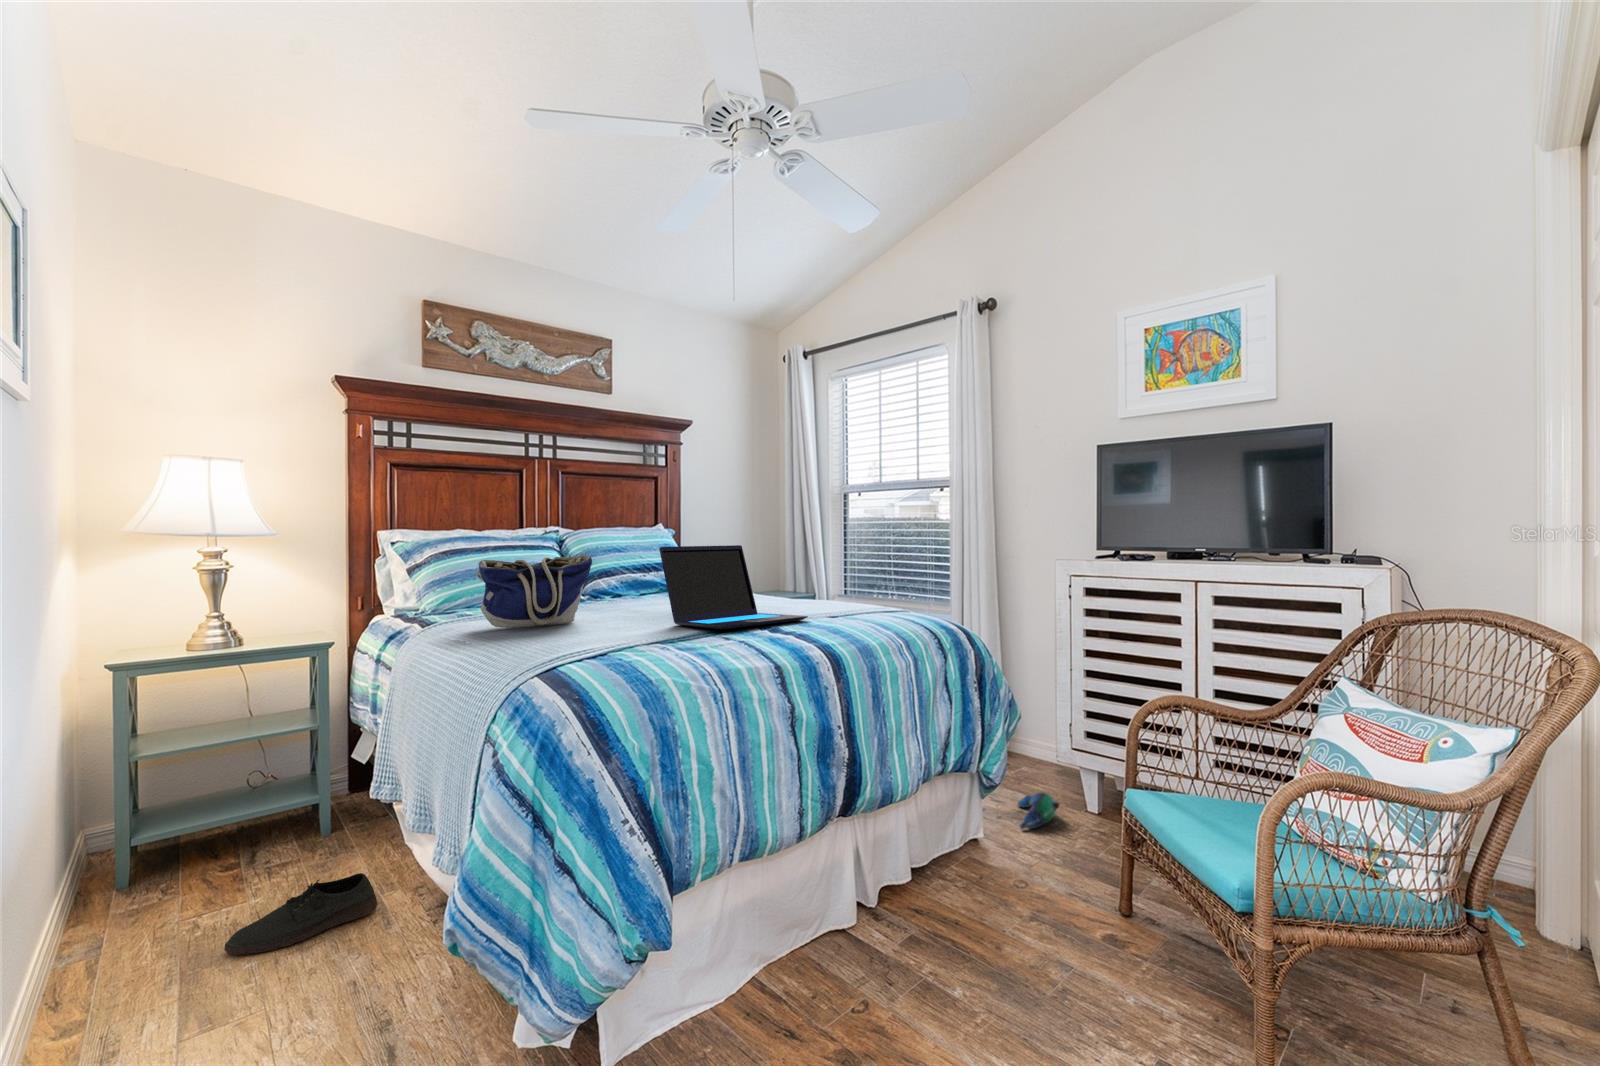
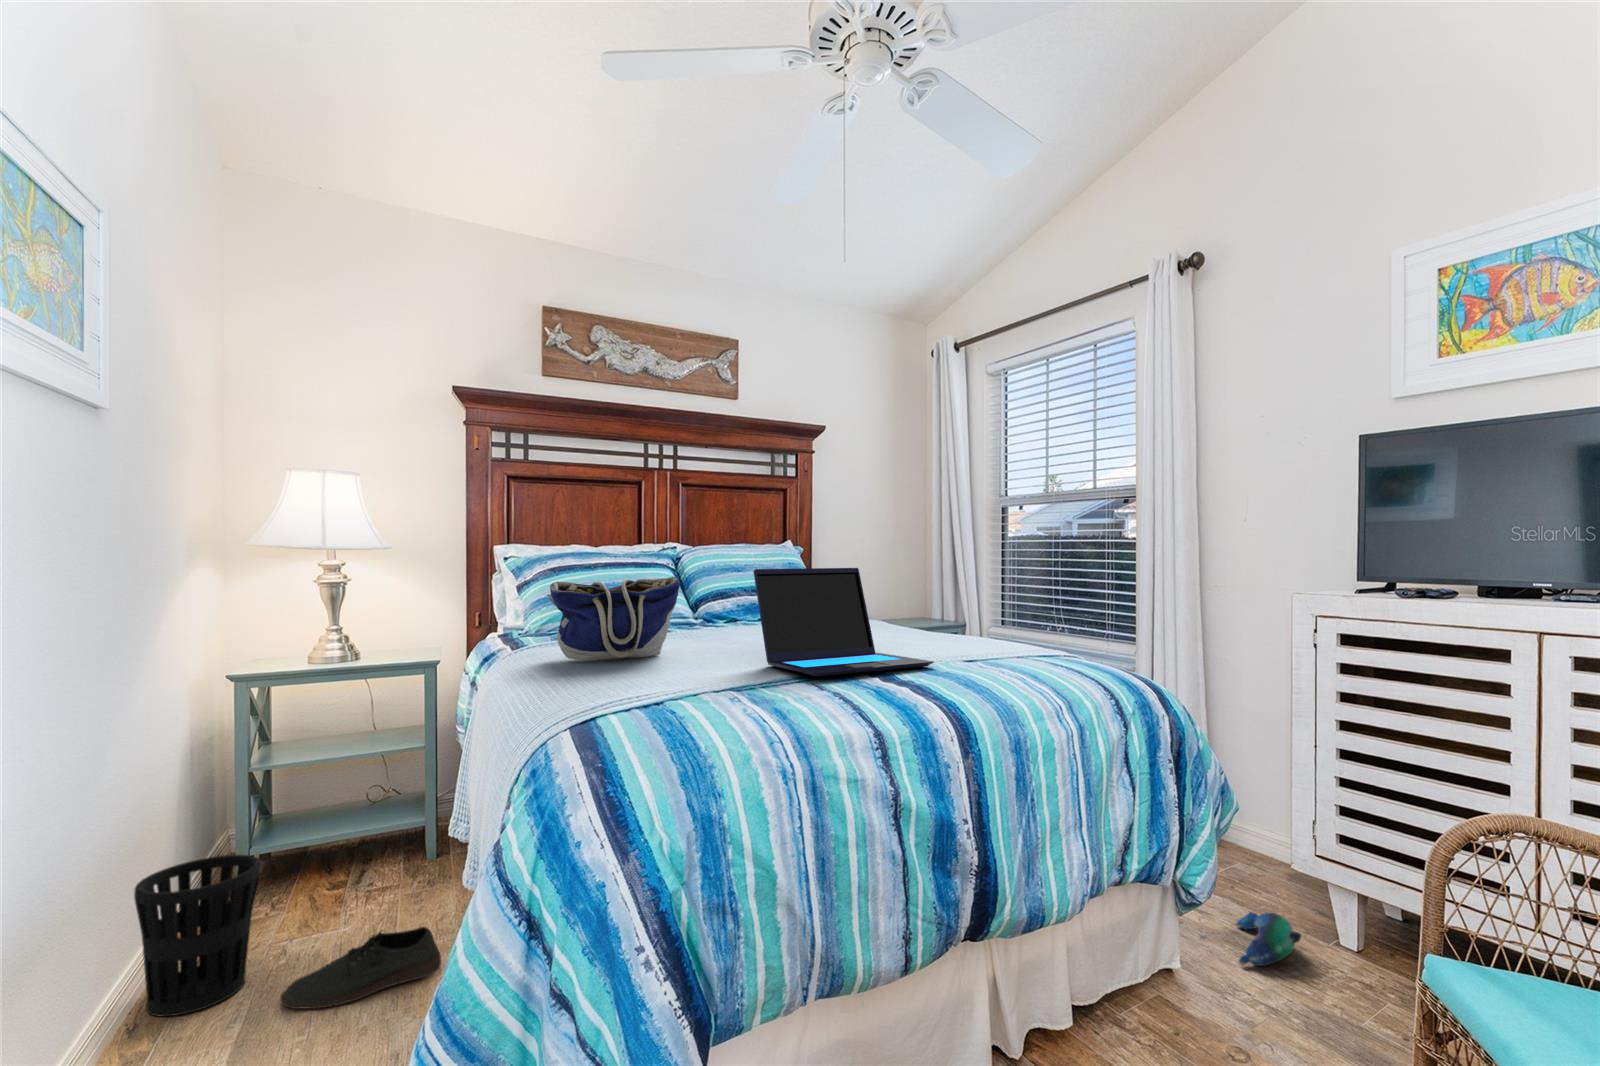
wastebasket: none [59,826,188,980] -> present [134,855,261,1016]

